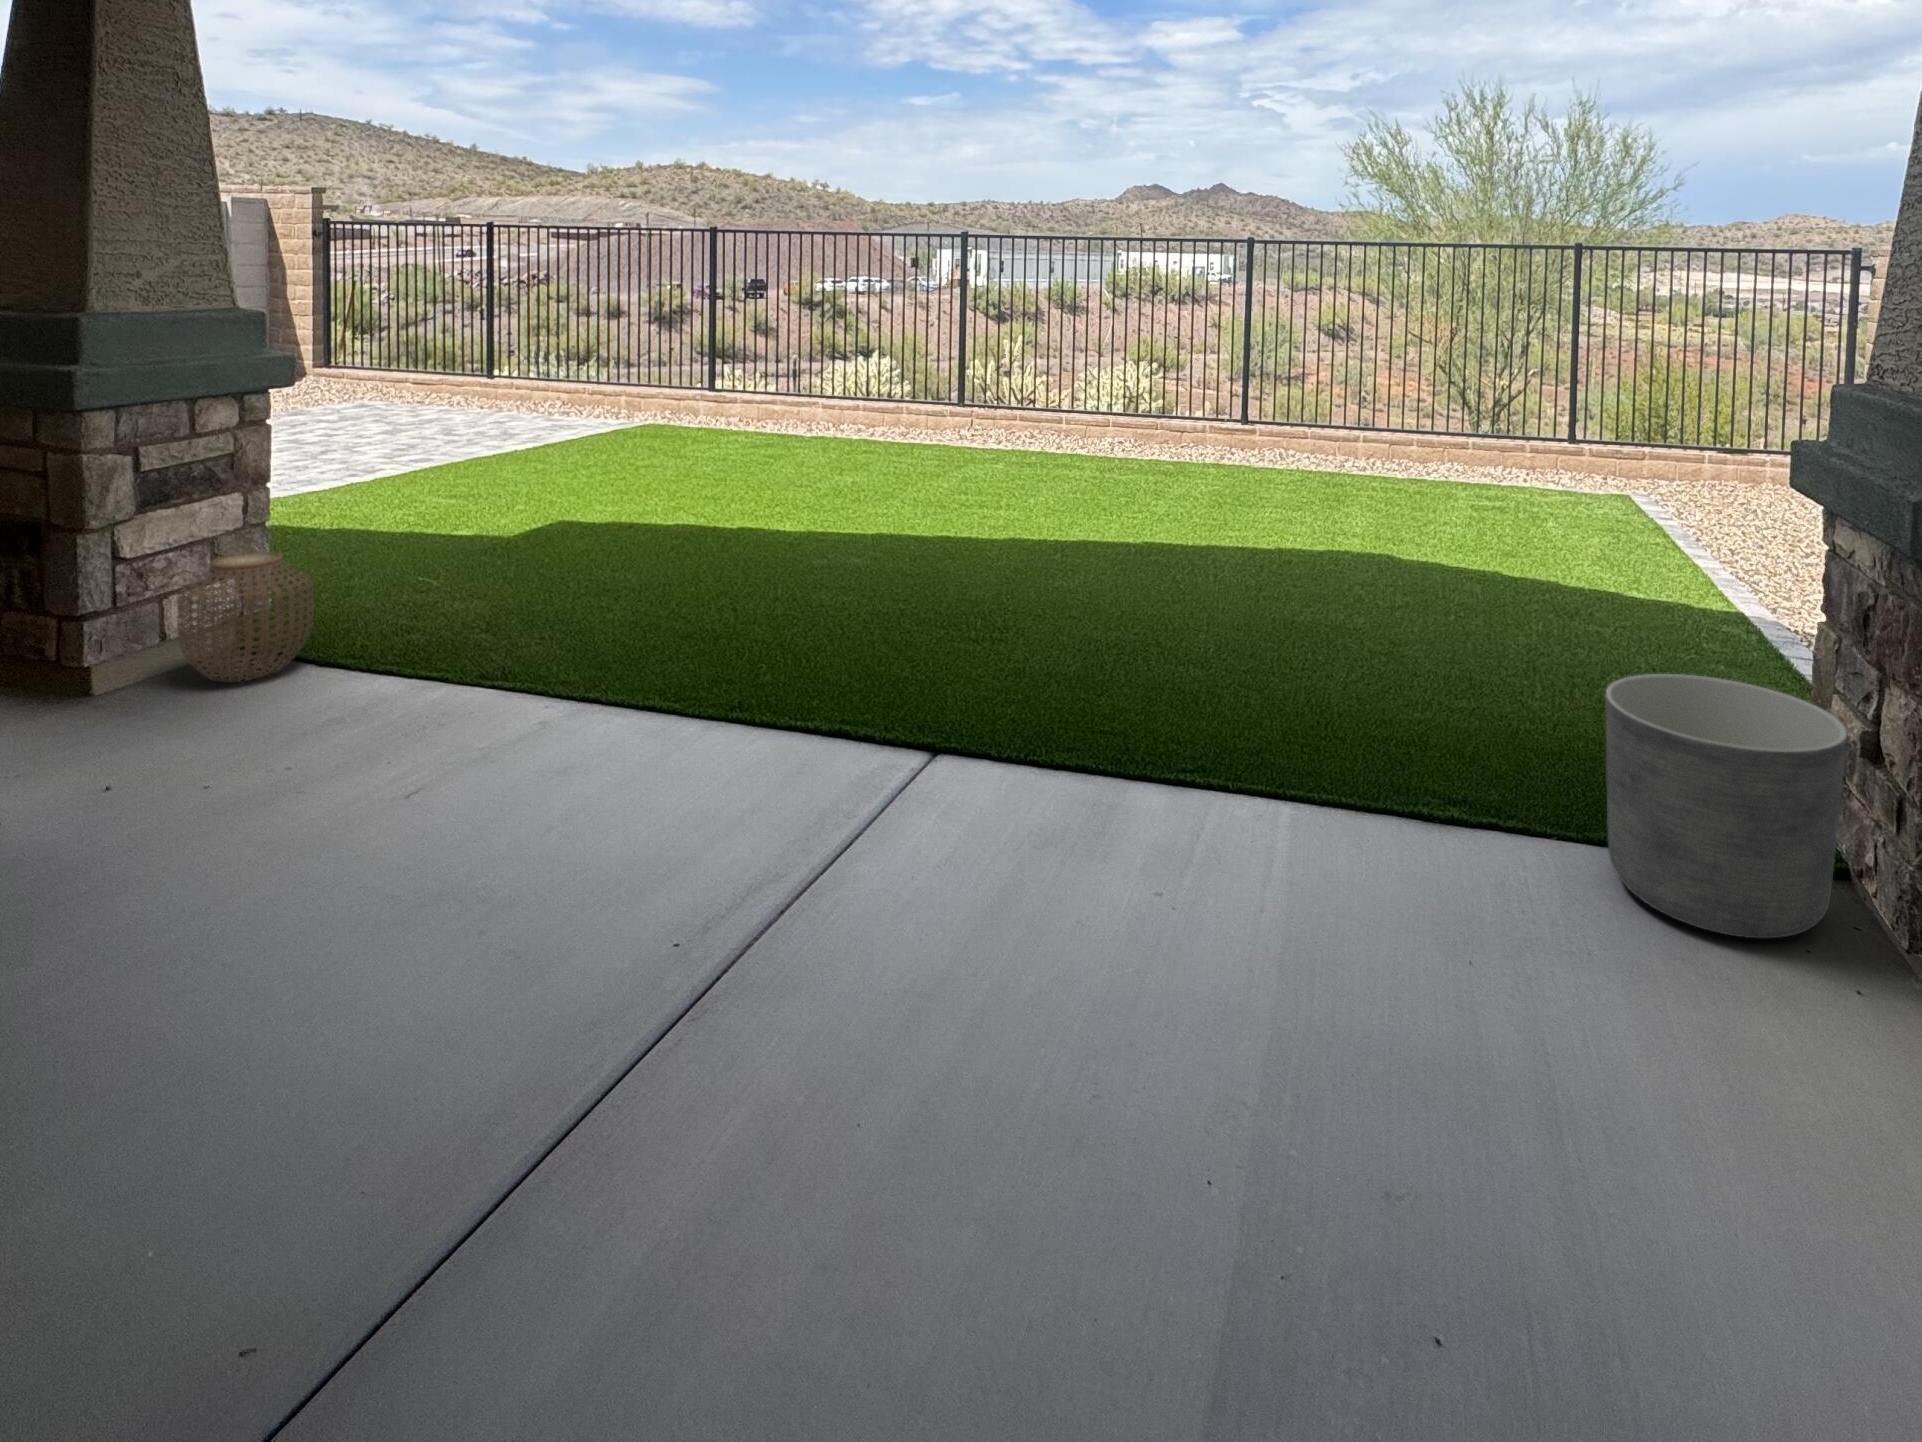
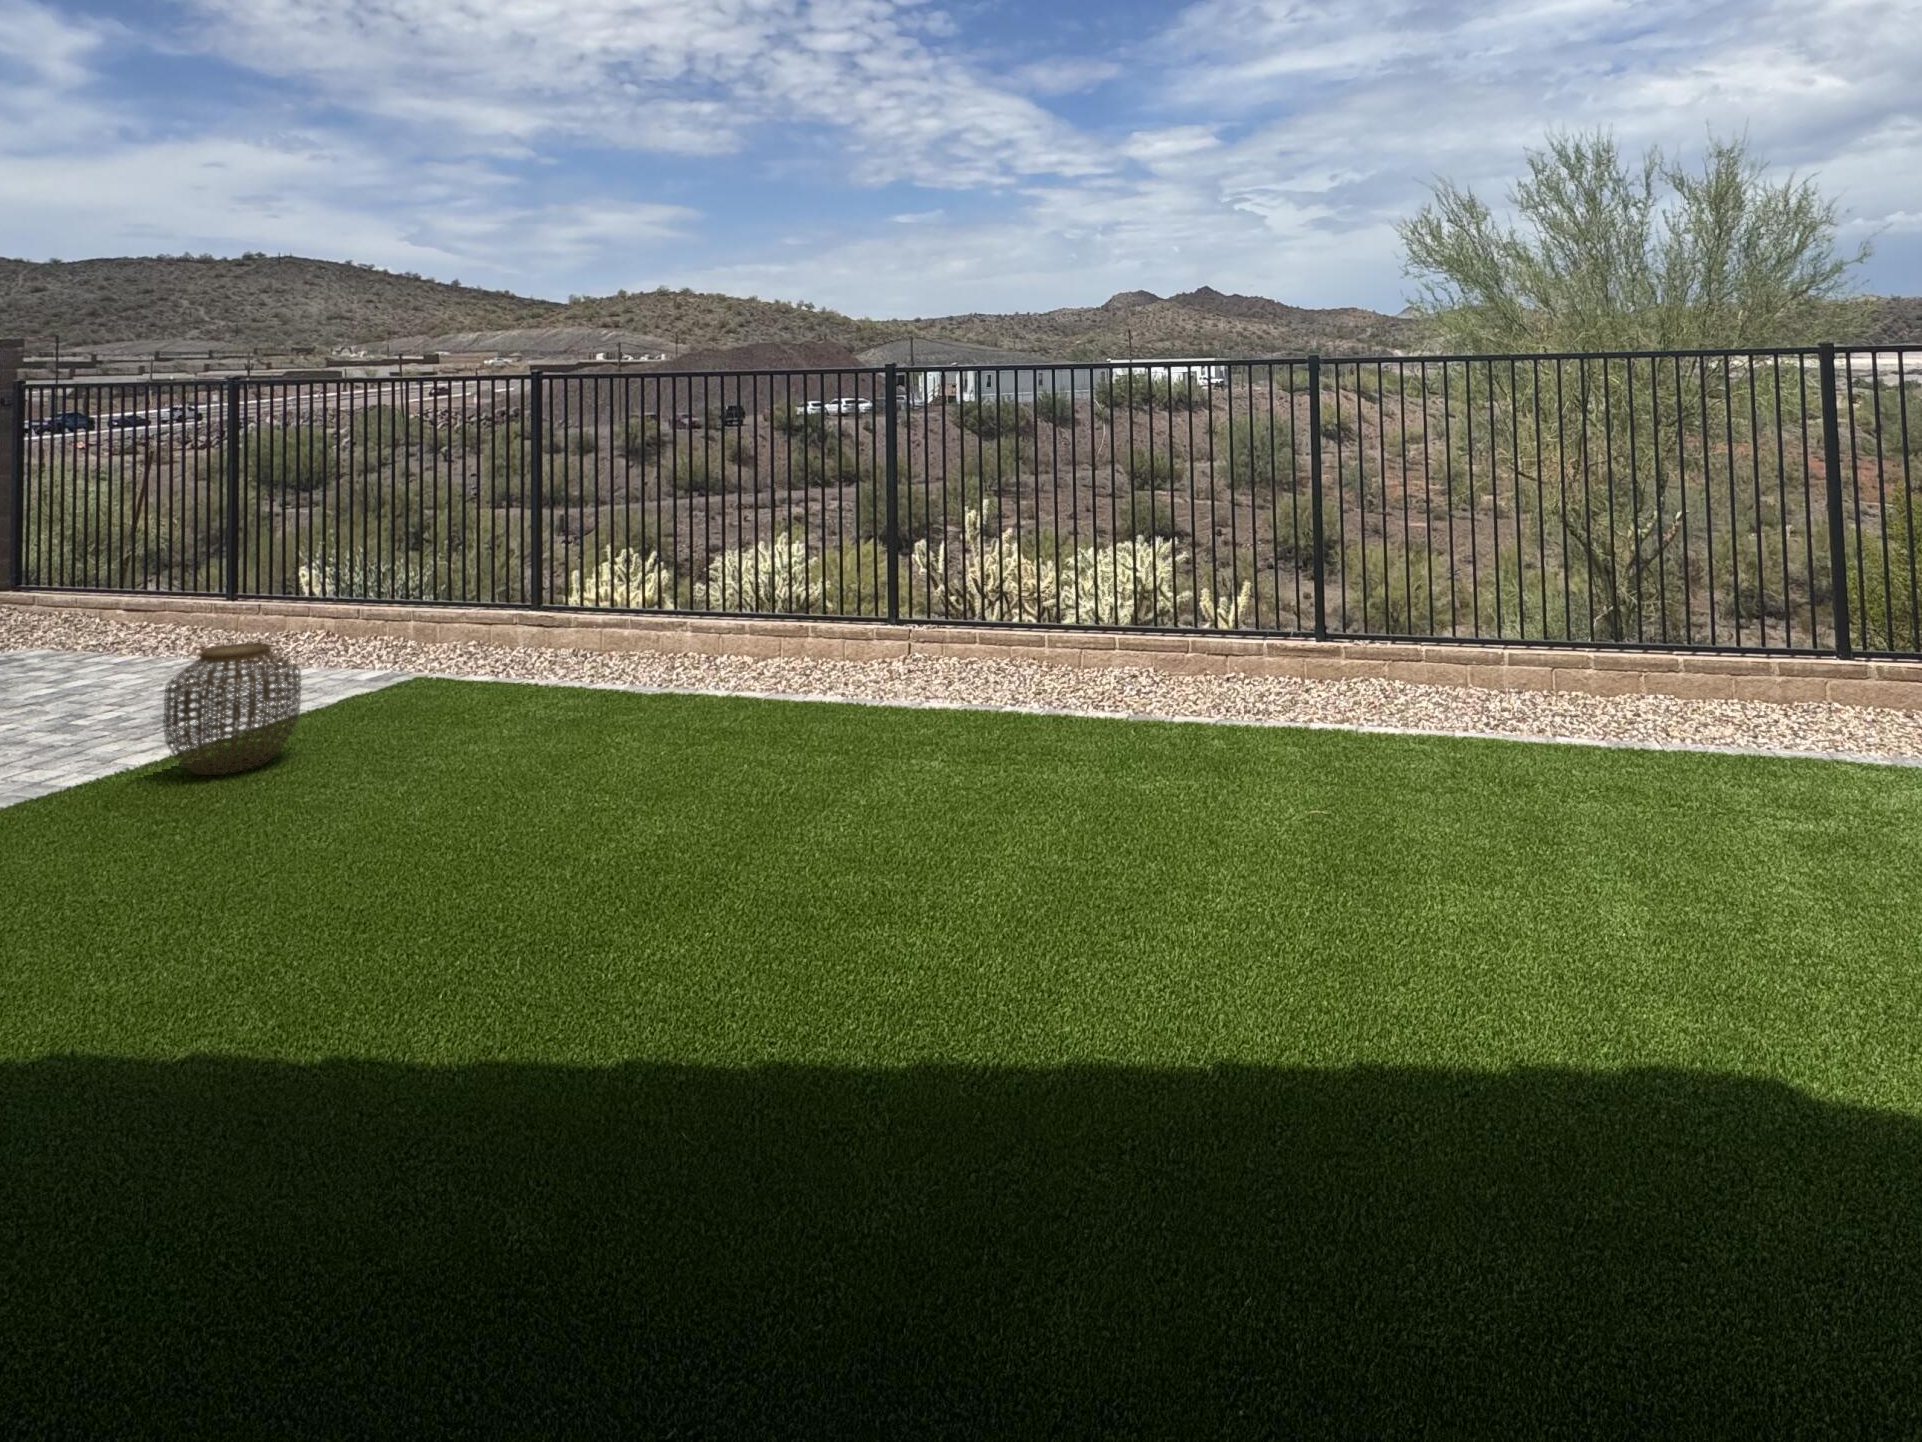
planter: present [1605,674,1847,938] -> none [1573,685,1802,932]

